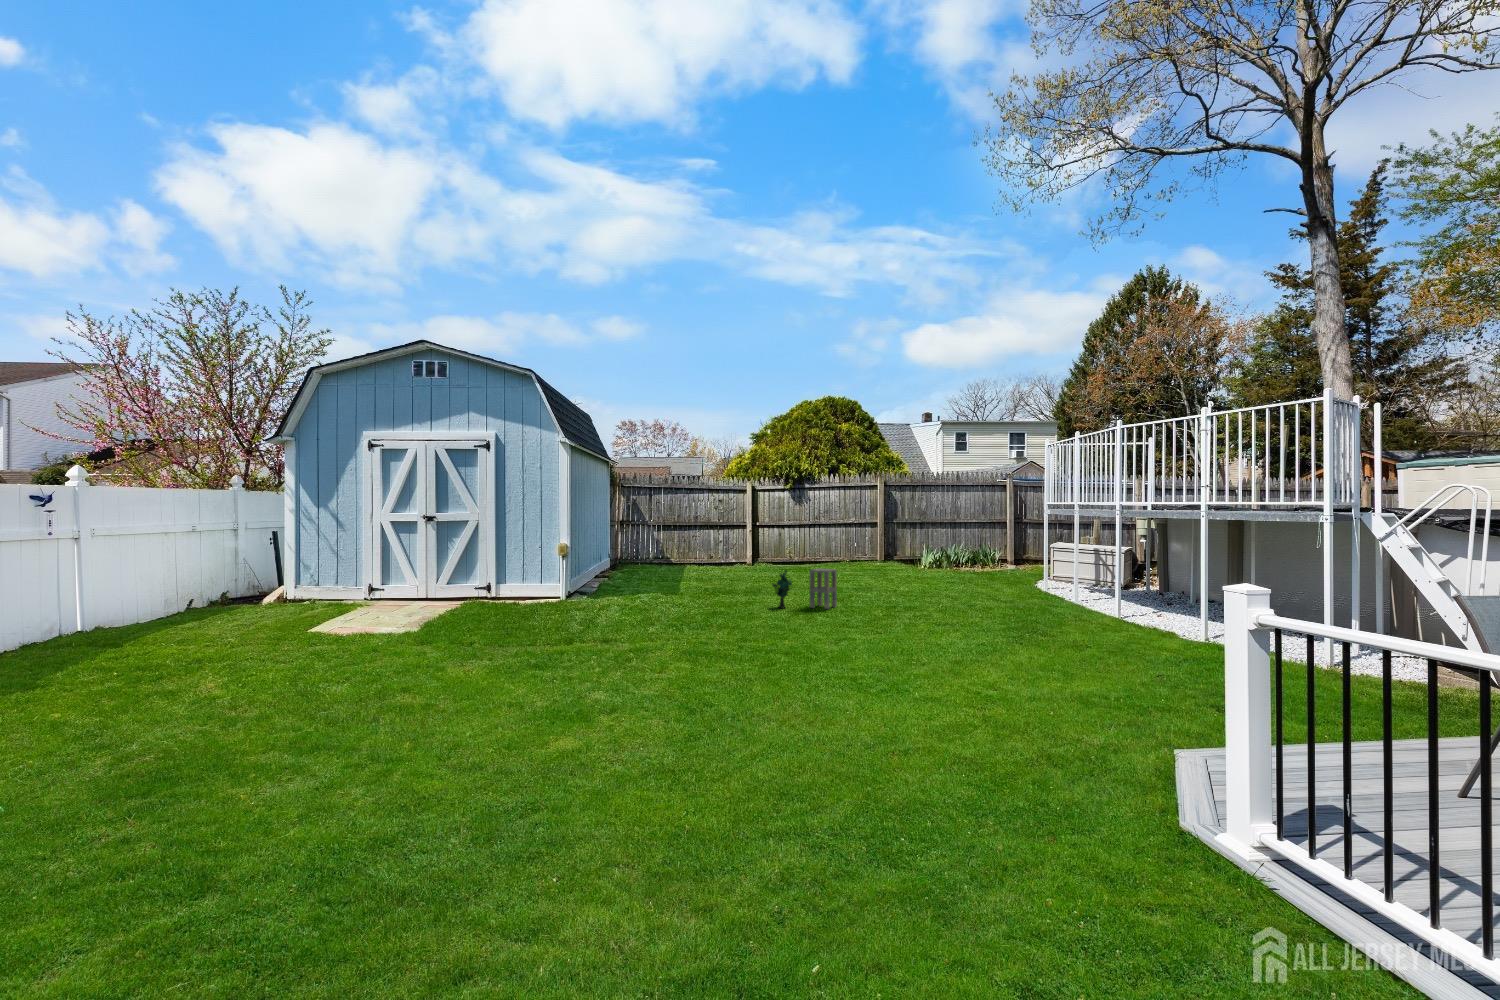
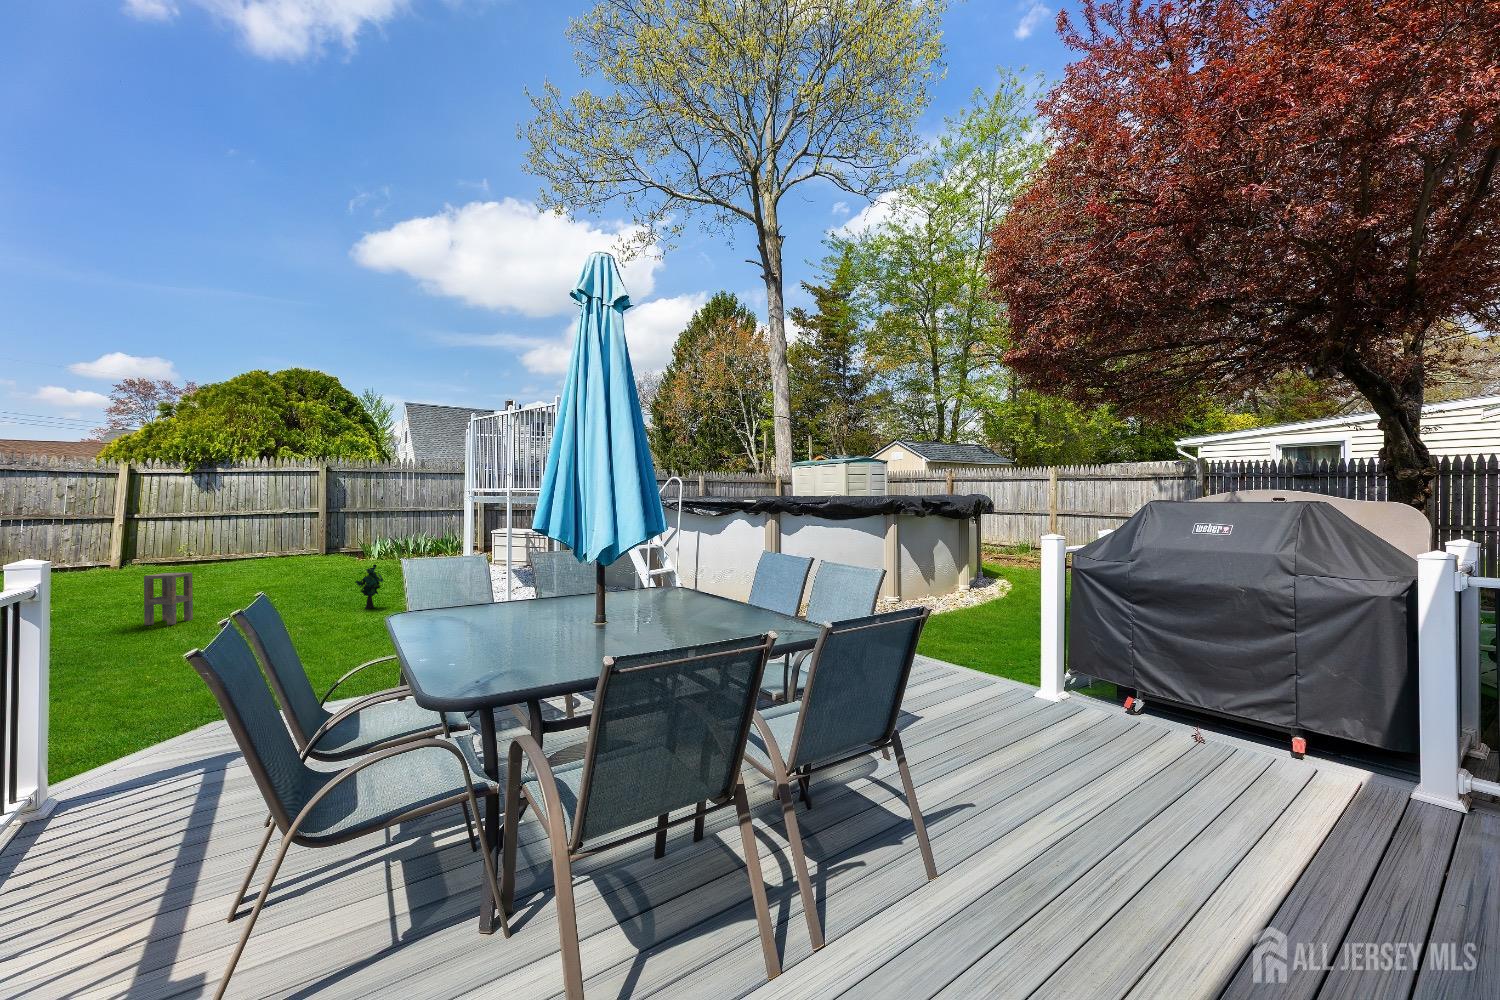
decorative plant: present [772,570,792,608] -> present [355,564,383,609]

